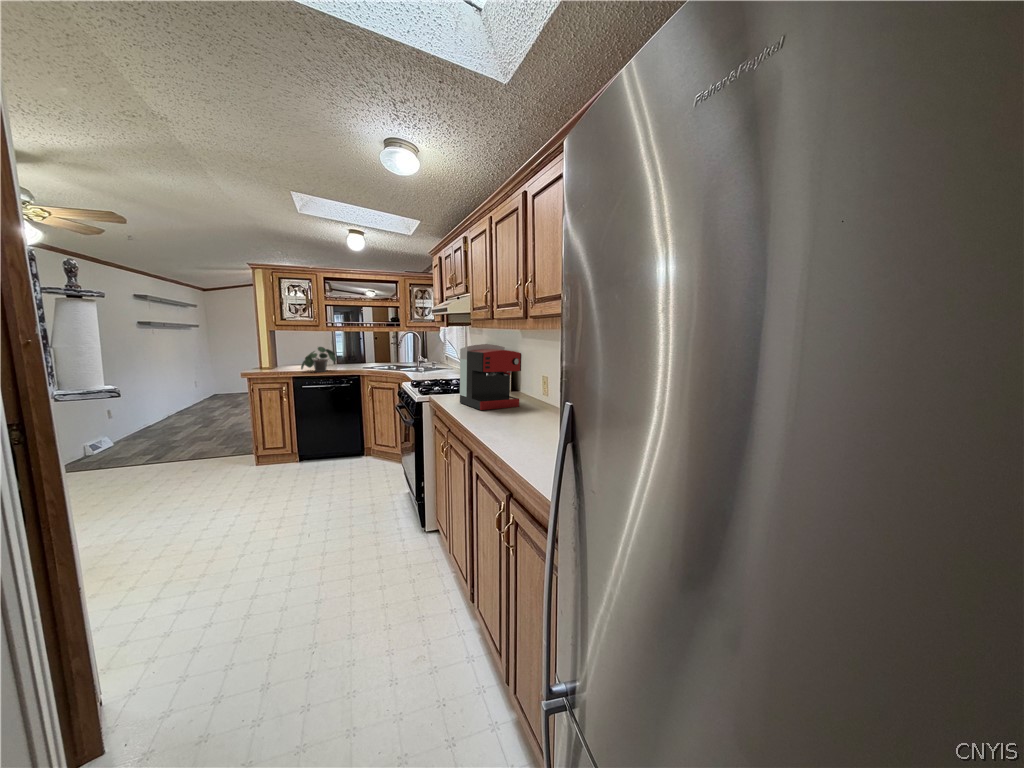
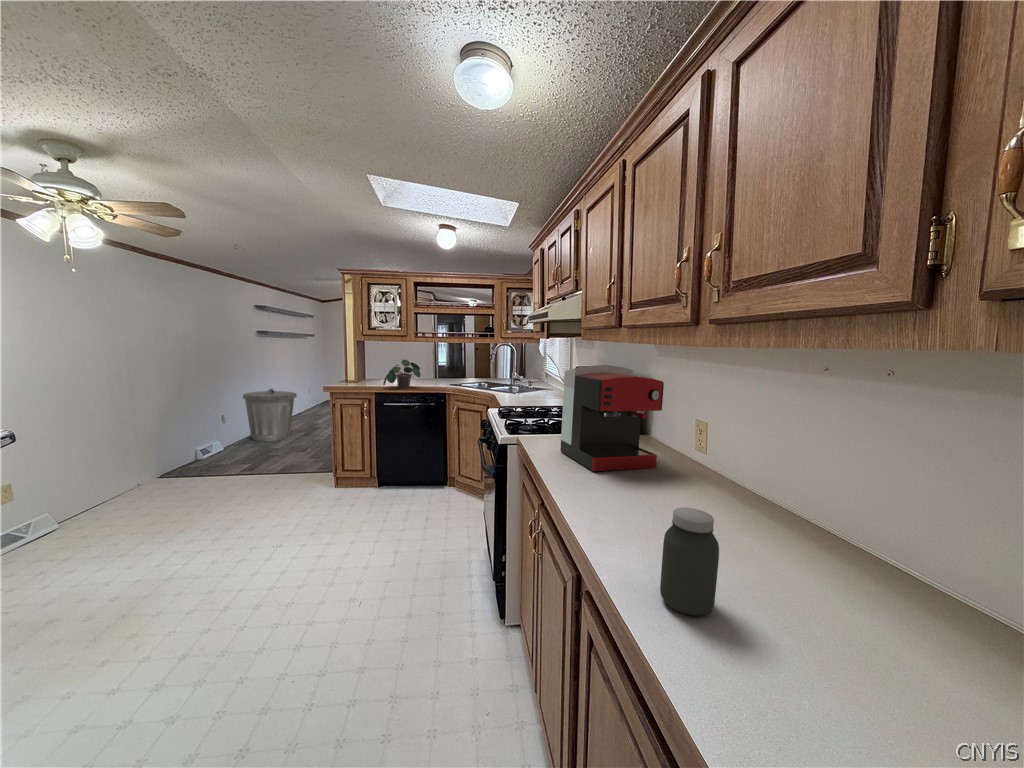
trash can: none [133,380,196,433] -> present [243,389,297,441]
jar: none [508,405,532,450] -> present [660,508,719,616]

